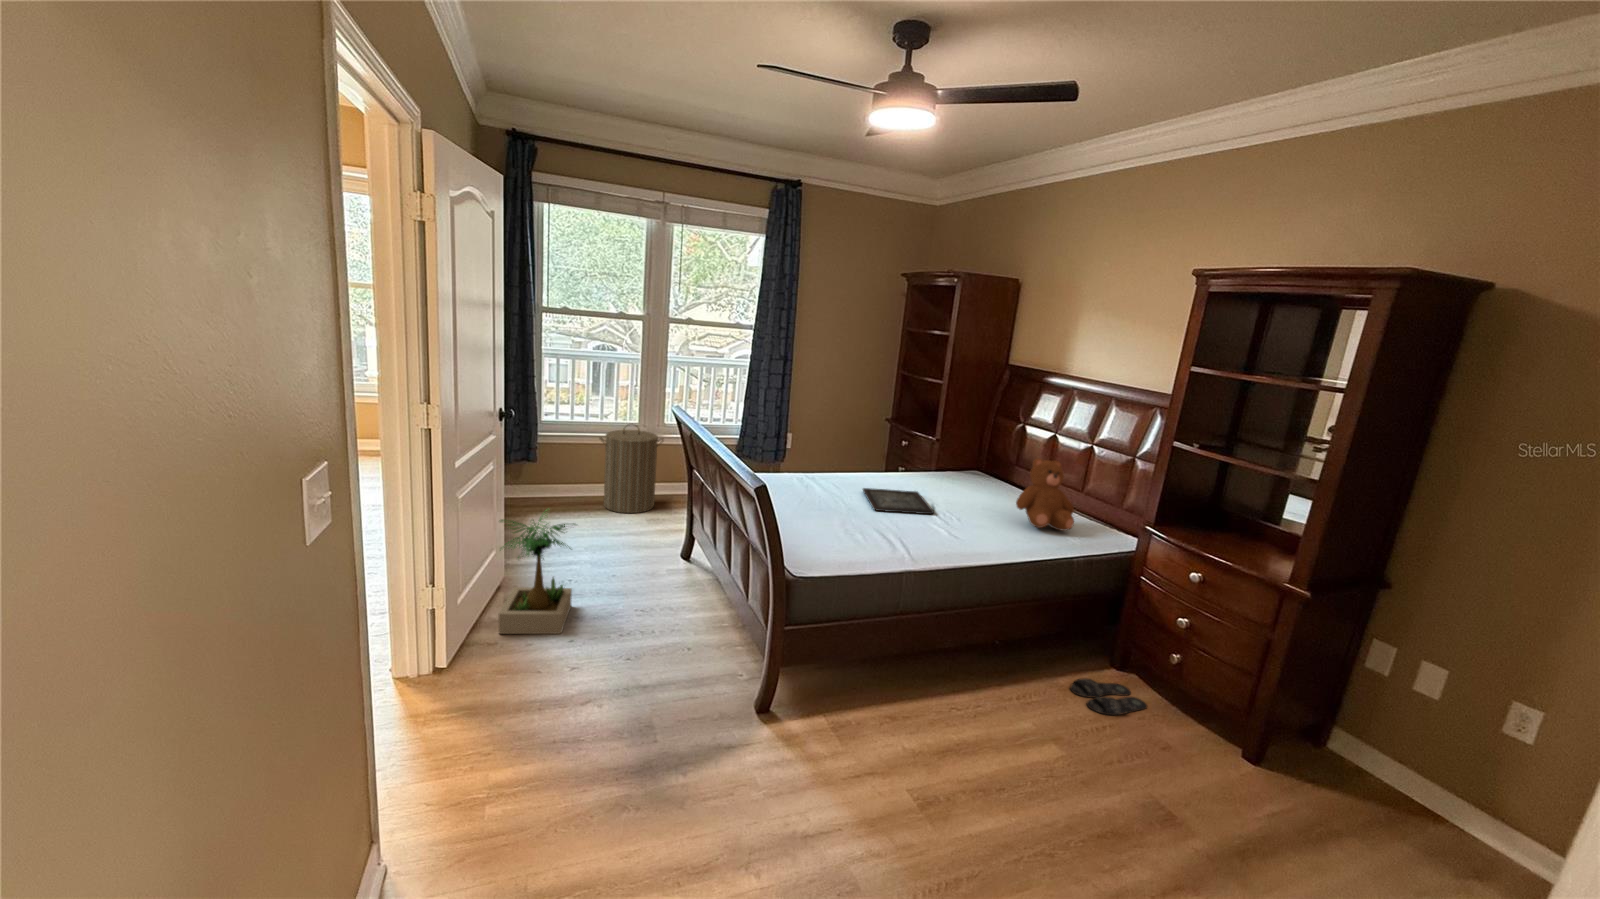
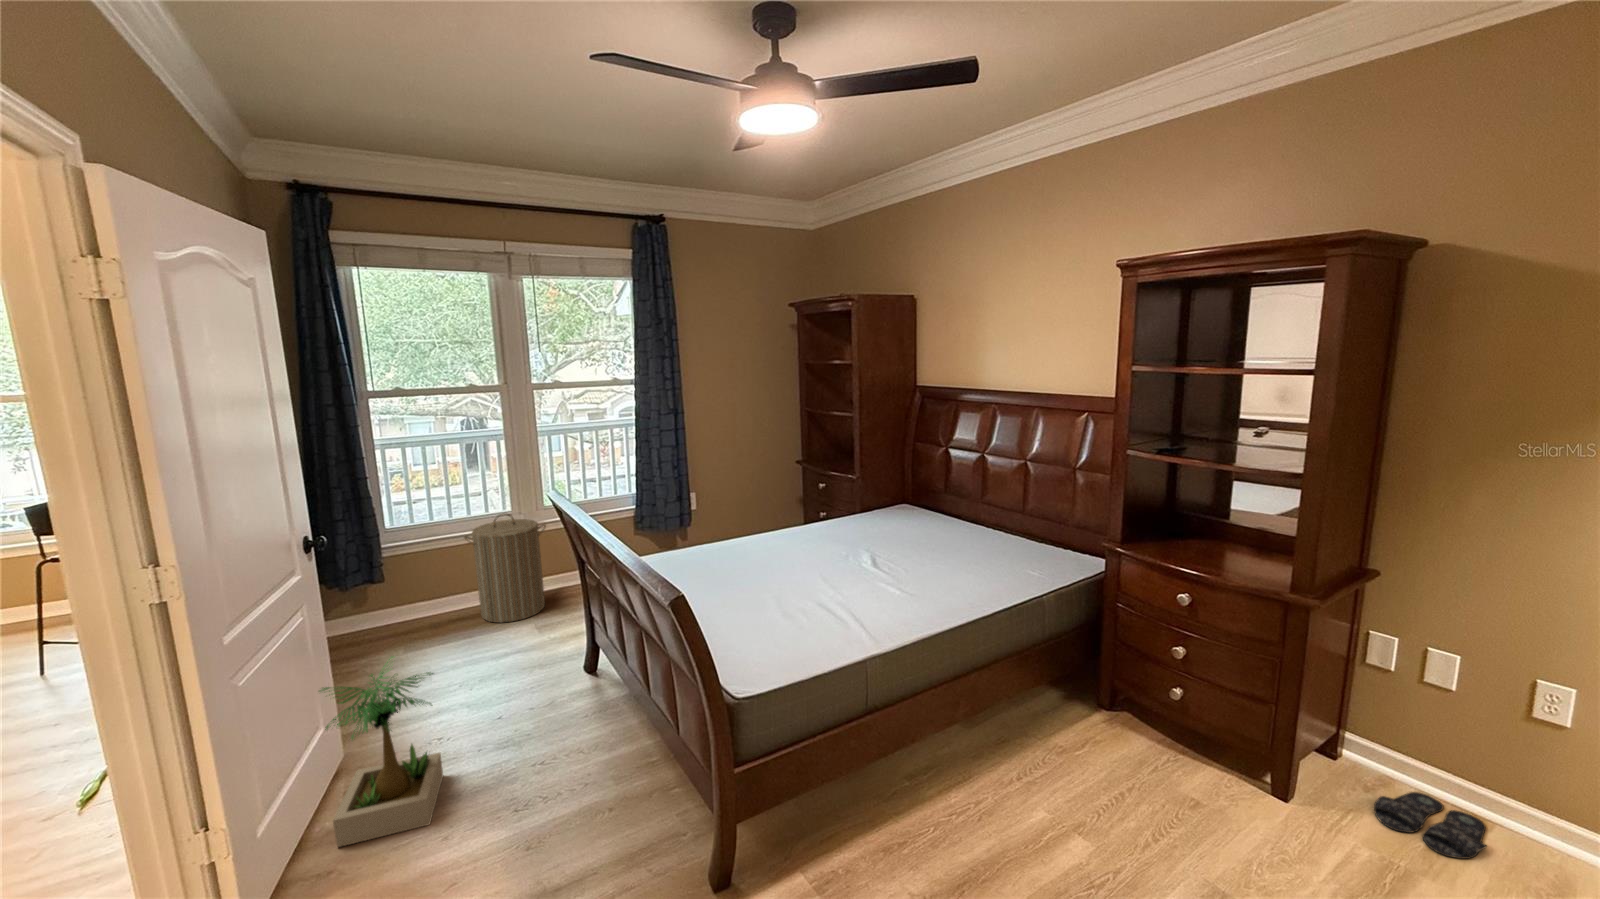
teddy bear: present [1016,458,1074,531] -> none [964,486,1031,566]
tray: present [863,488,934,514] -> none [790,544,877,578]
slippers: present [1070,678,1147,716] -> present [1374,792,1487,859]

